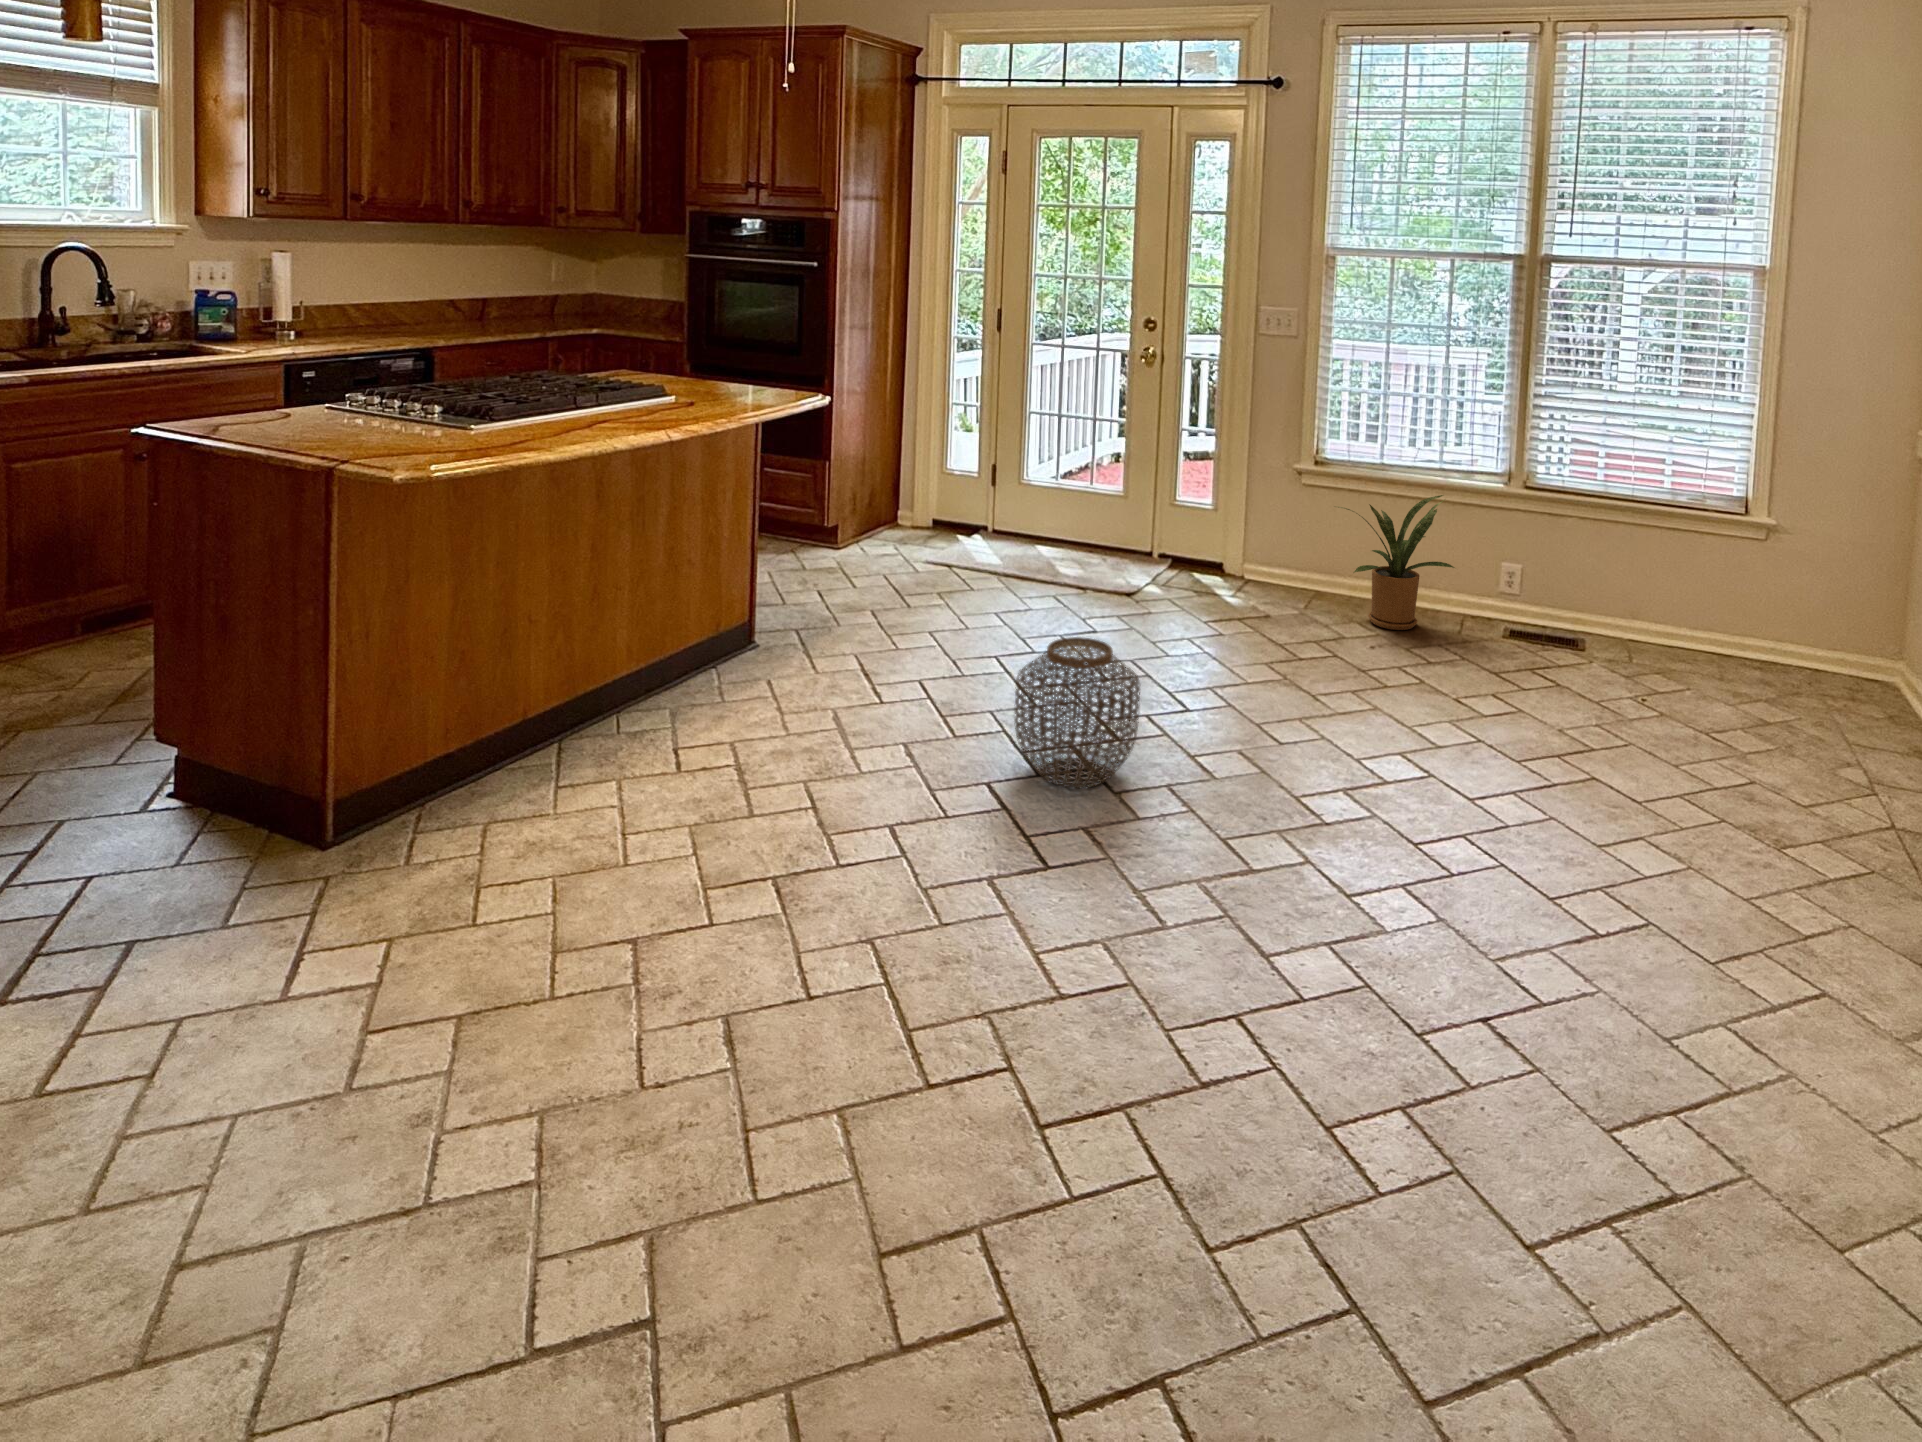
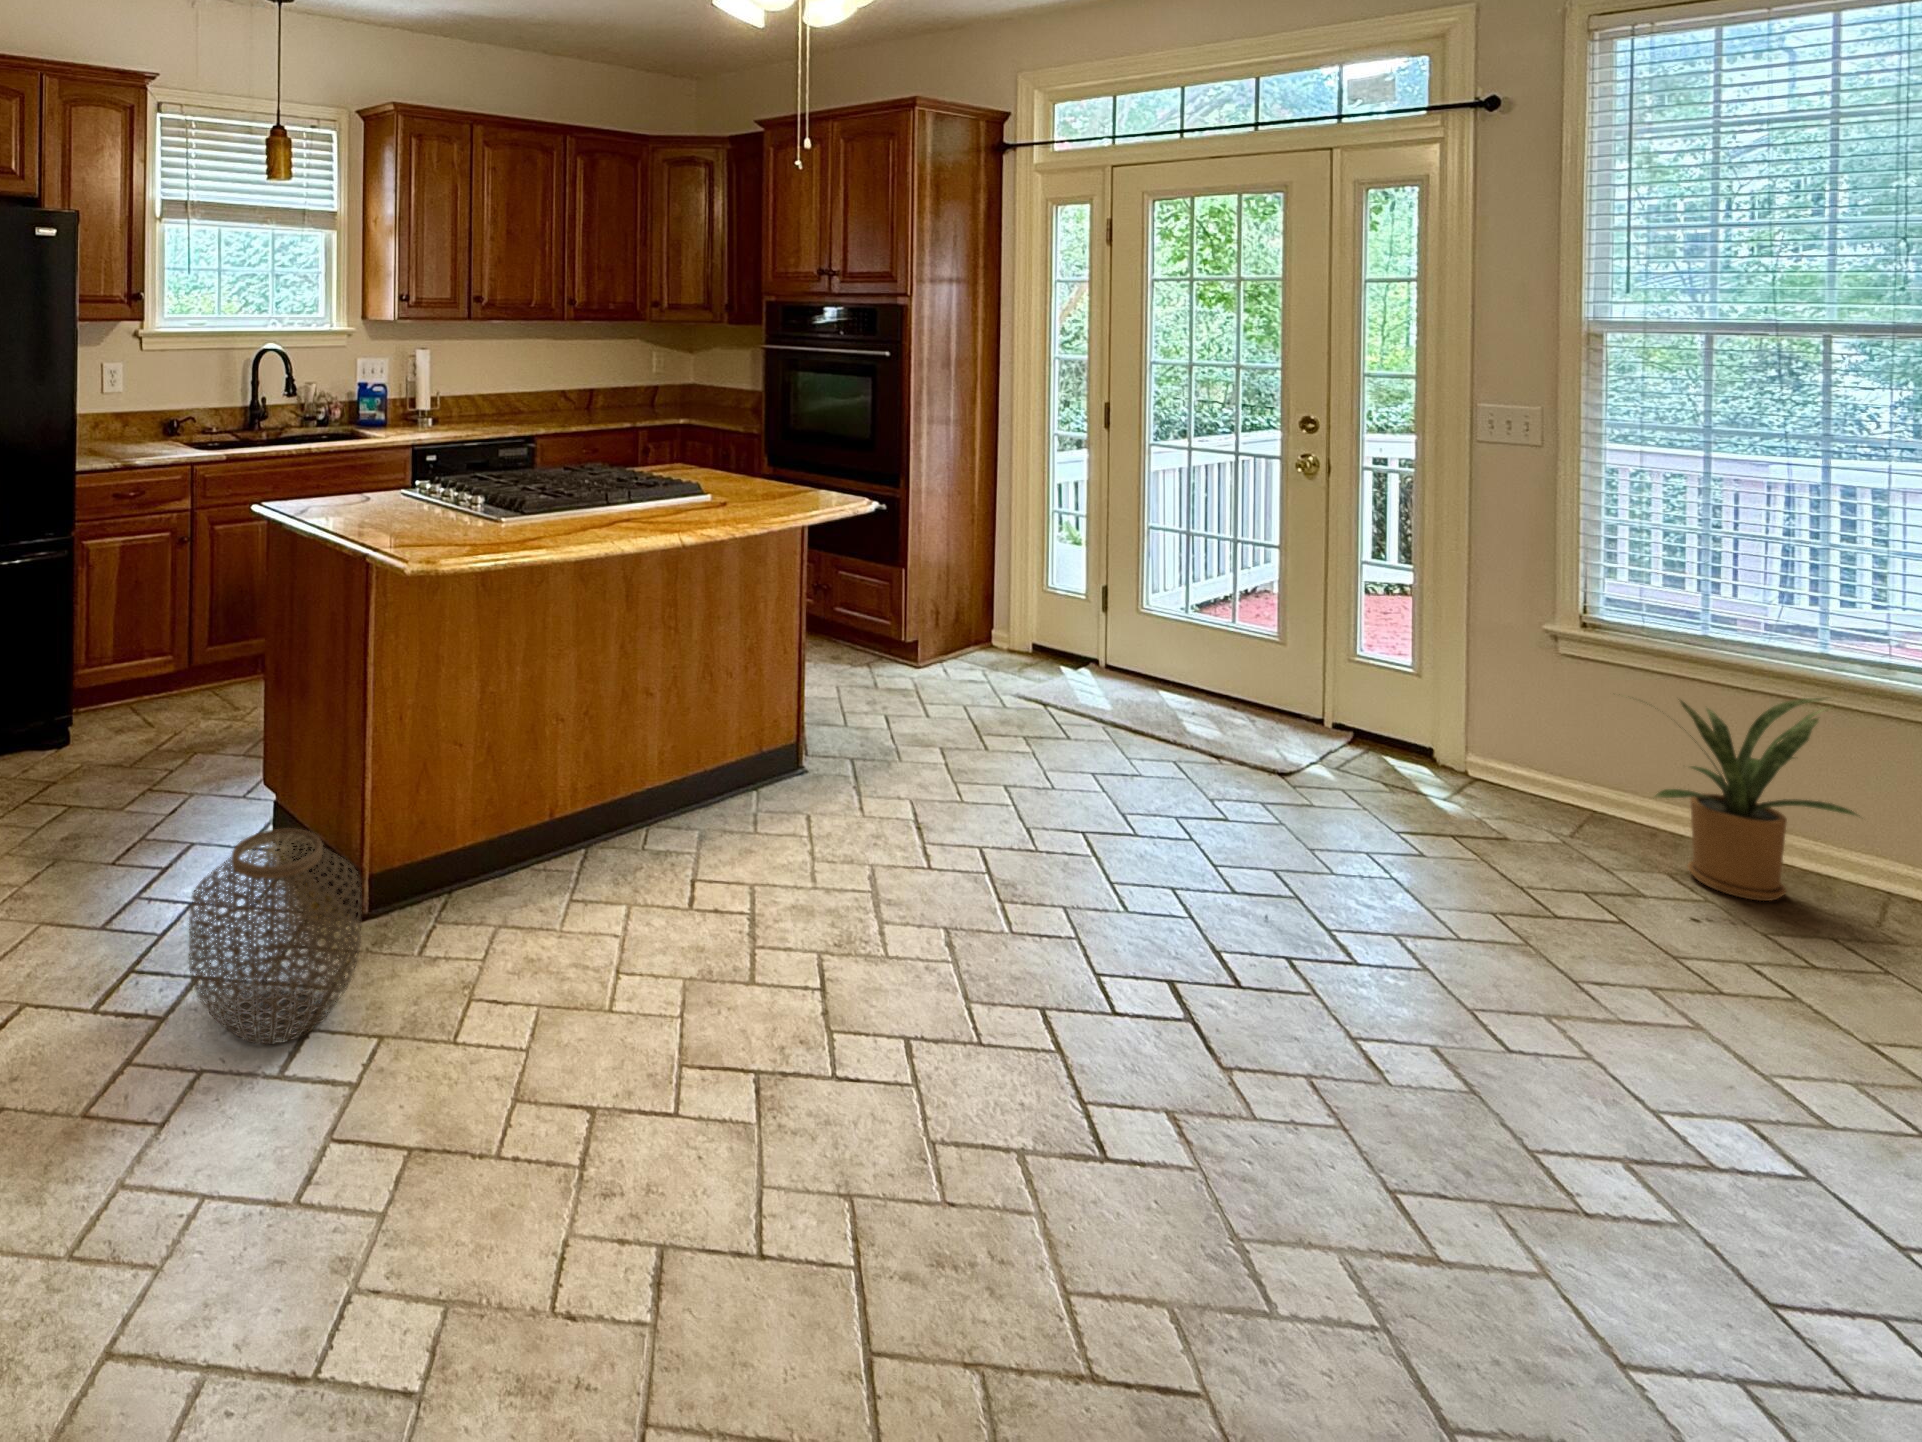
woven basket: present [1014,637,1140,788] -> present [189,828,361,1044]

